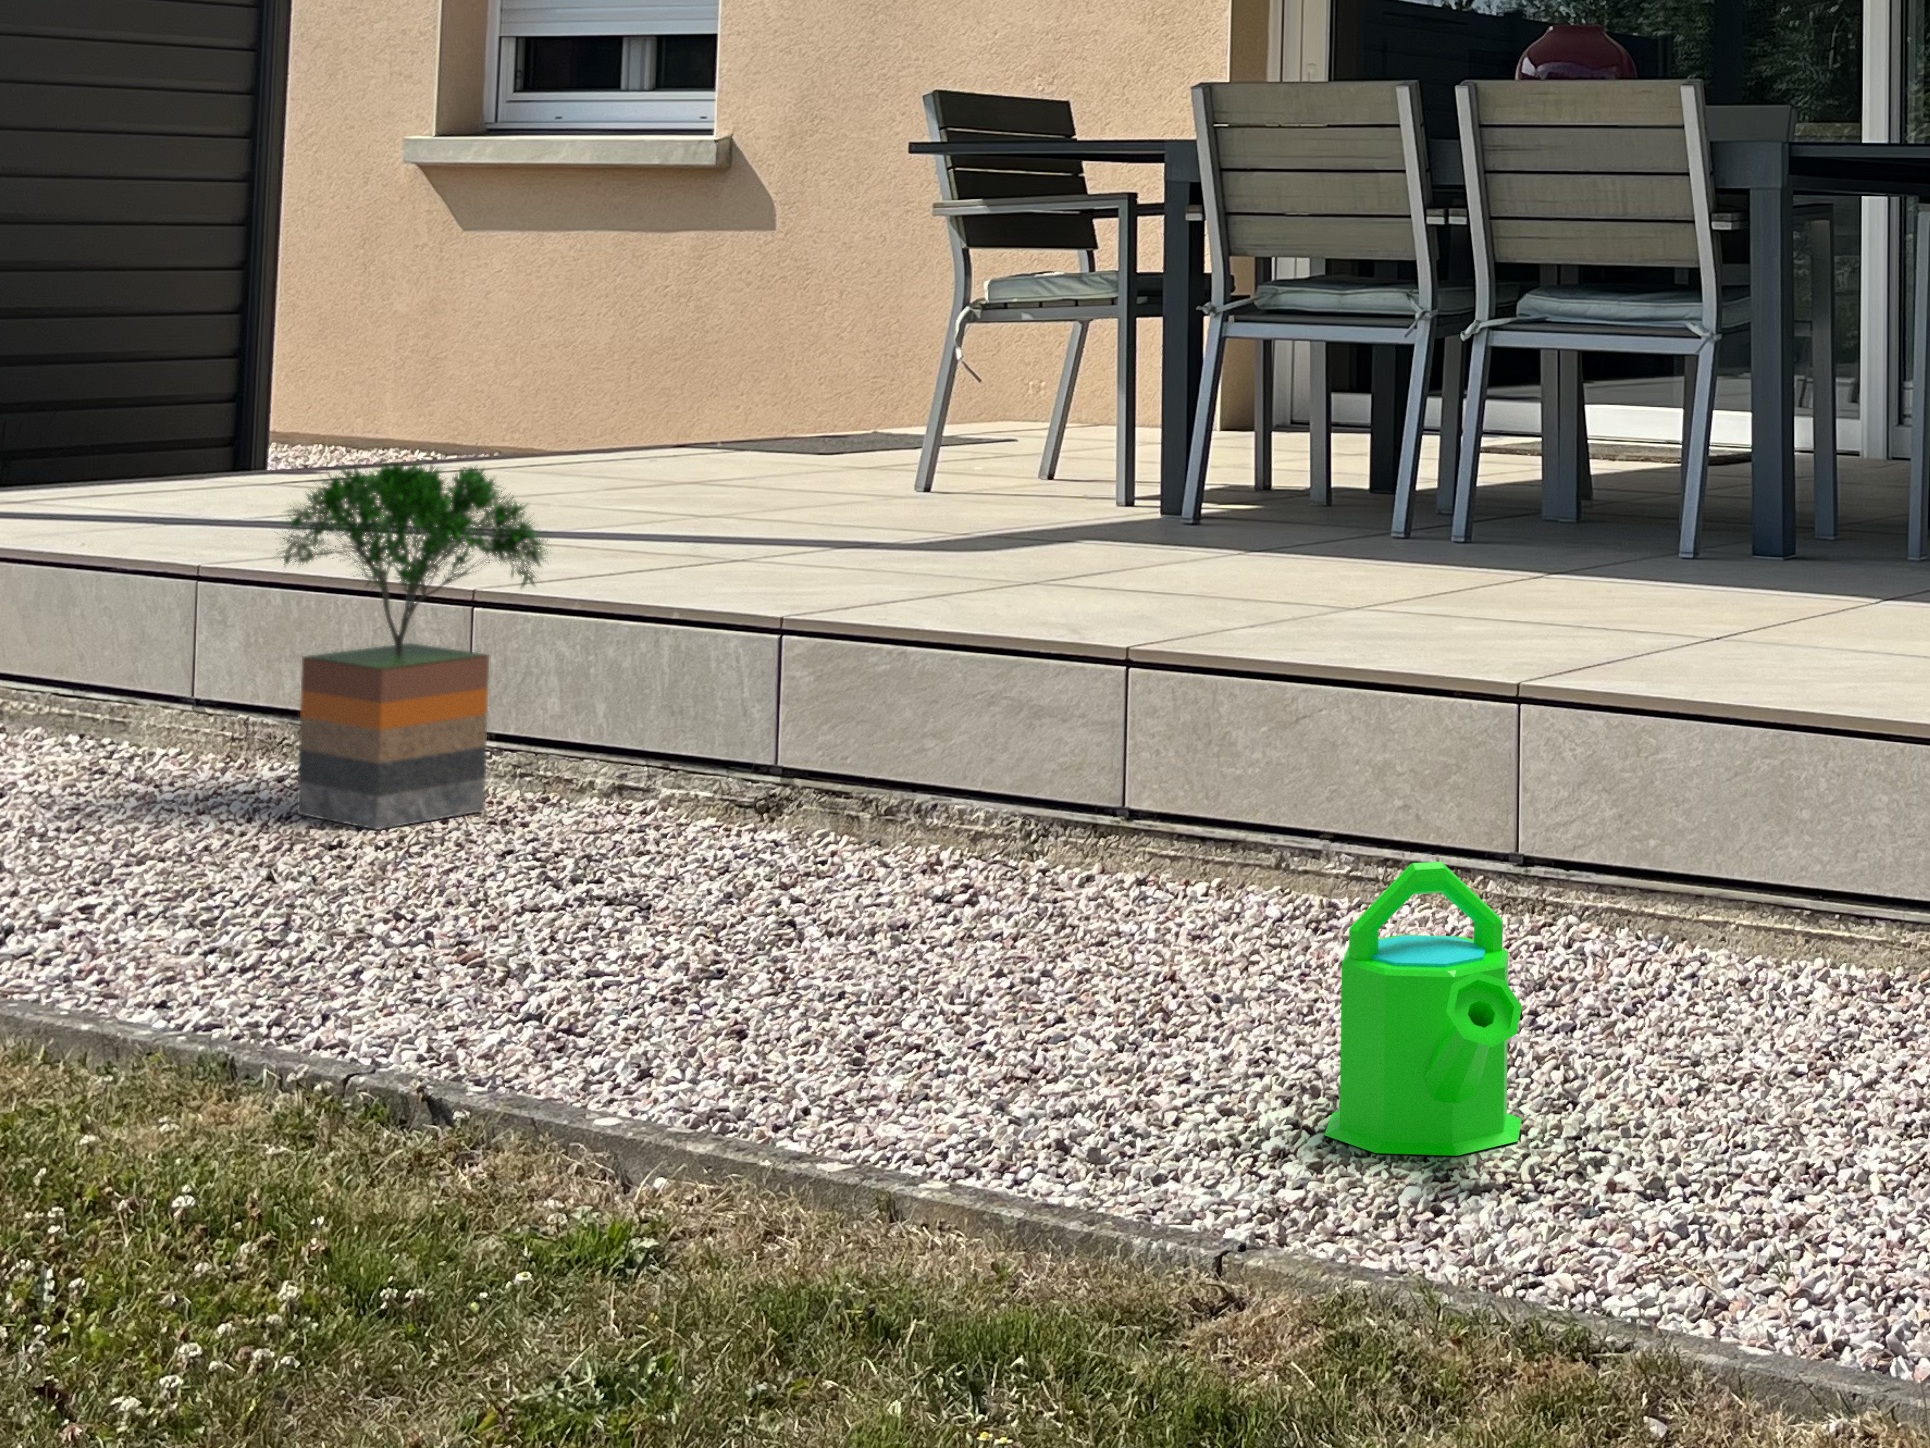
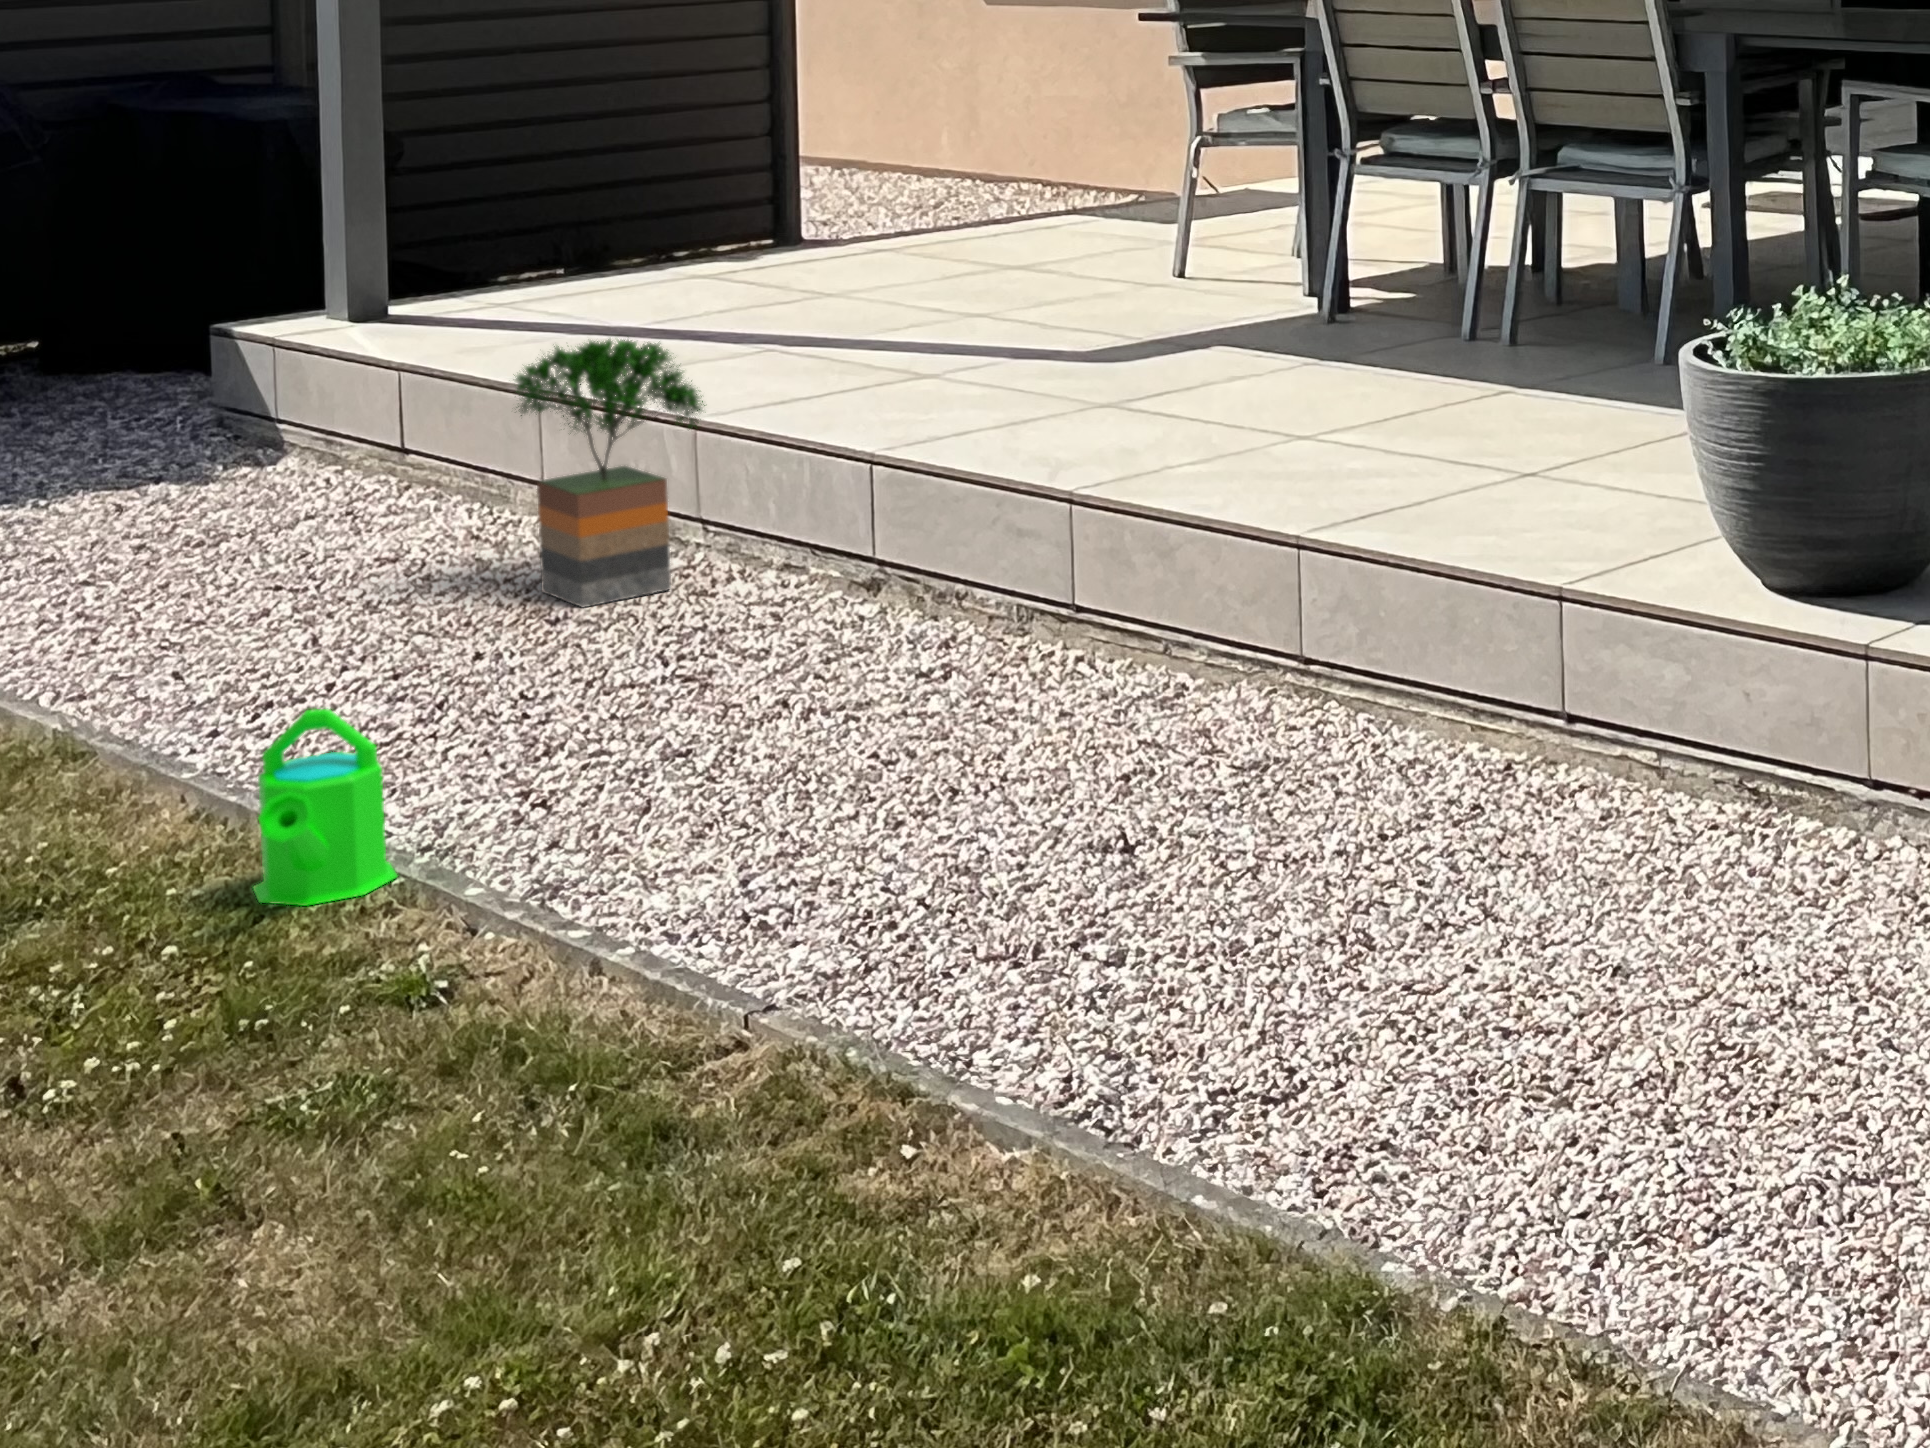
watering can: present [1324,862,1522,1156] -> present [253,709,397,906]

